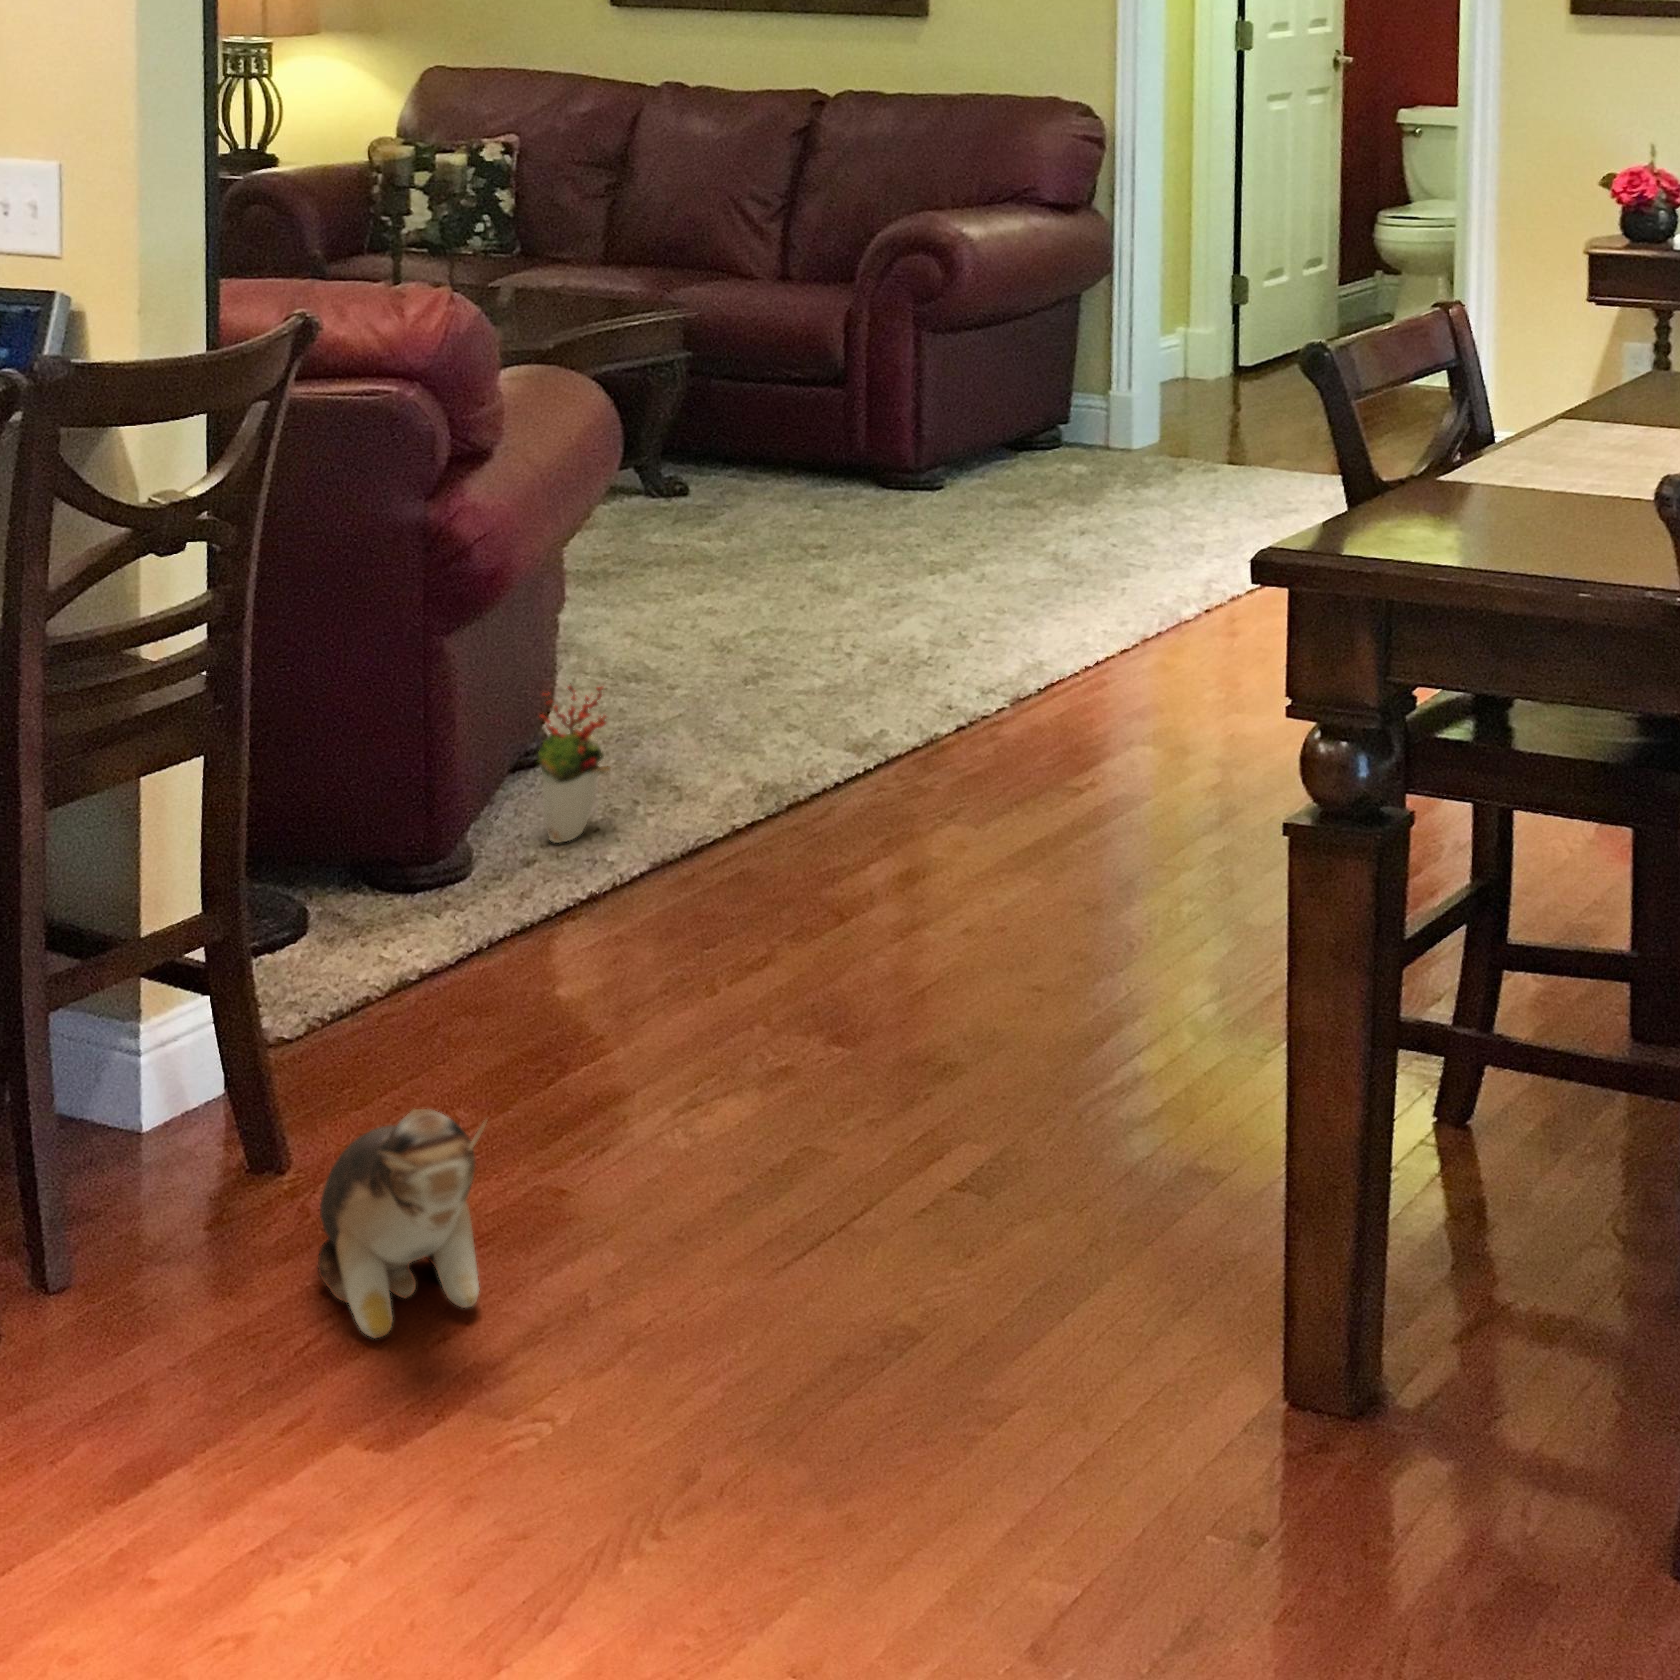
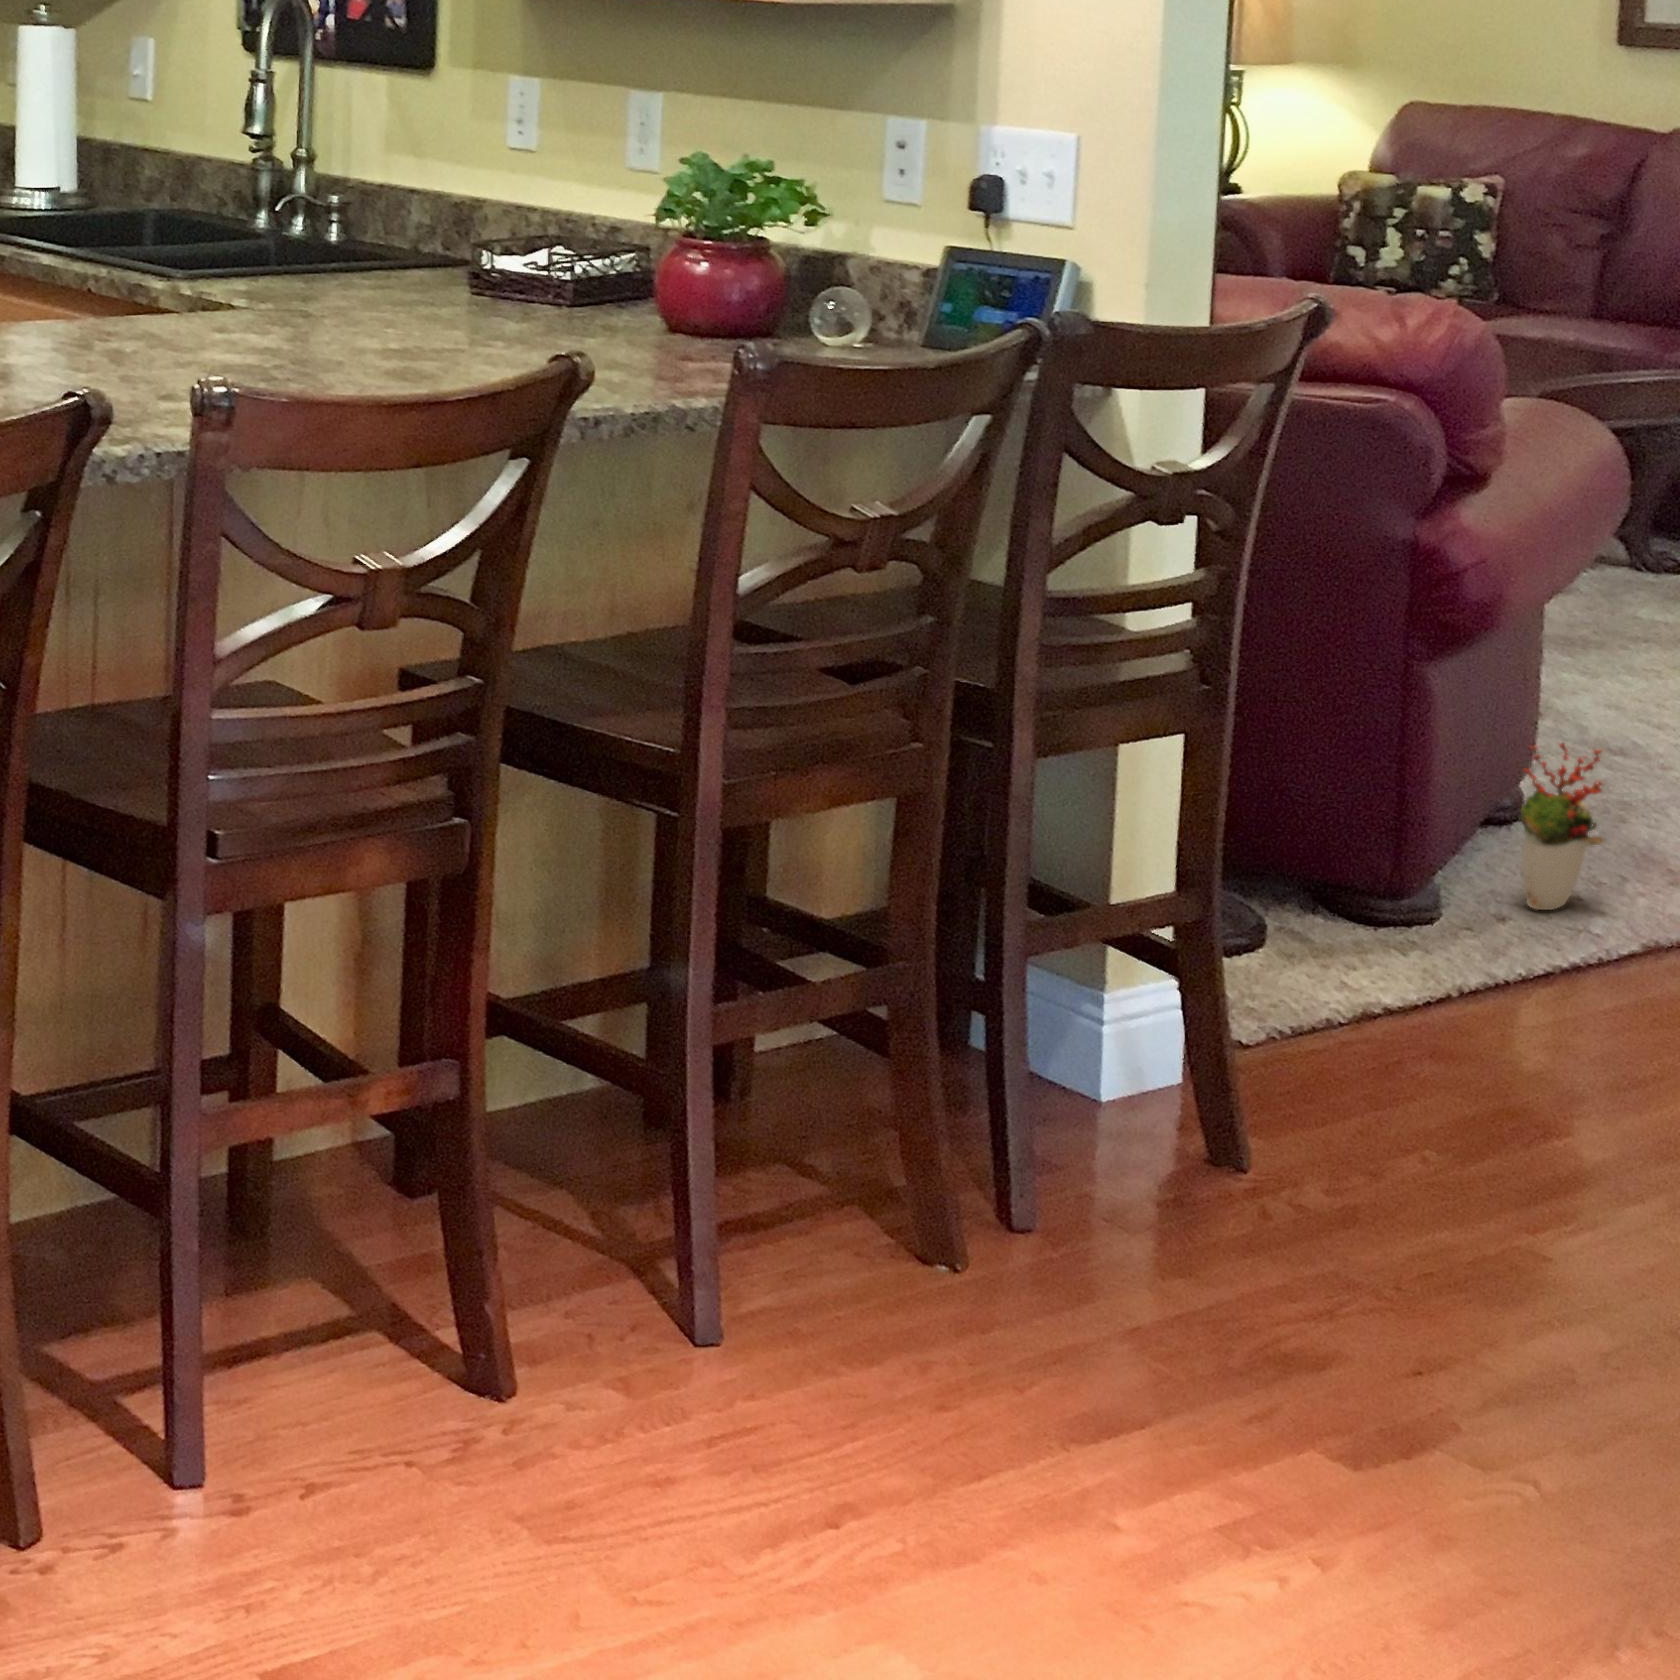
plush toy: present [317,1109,487,1338] -> none [1277,1141,1486,1374]

